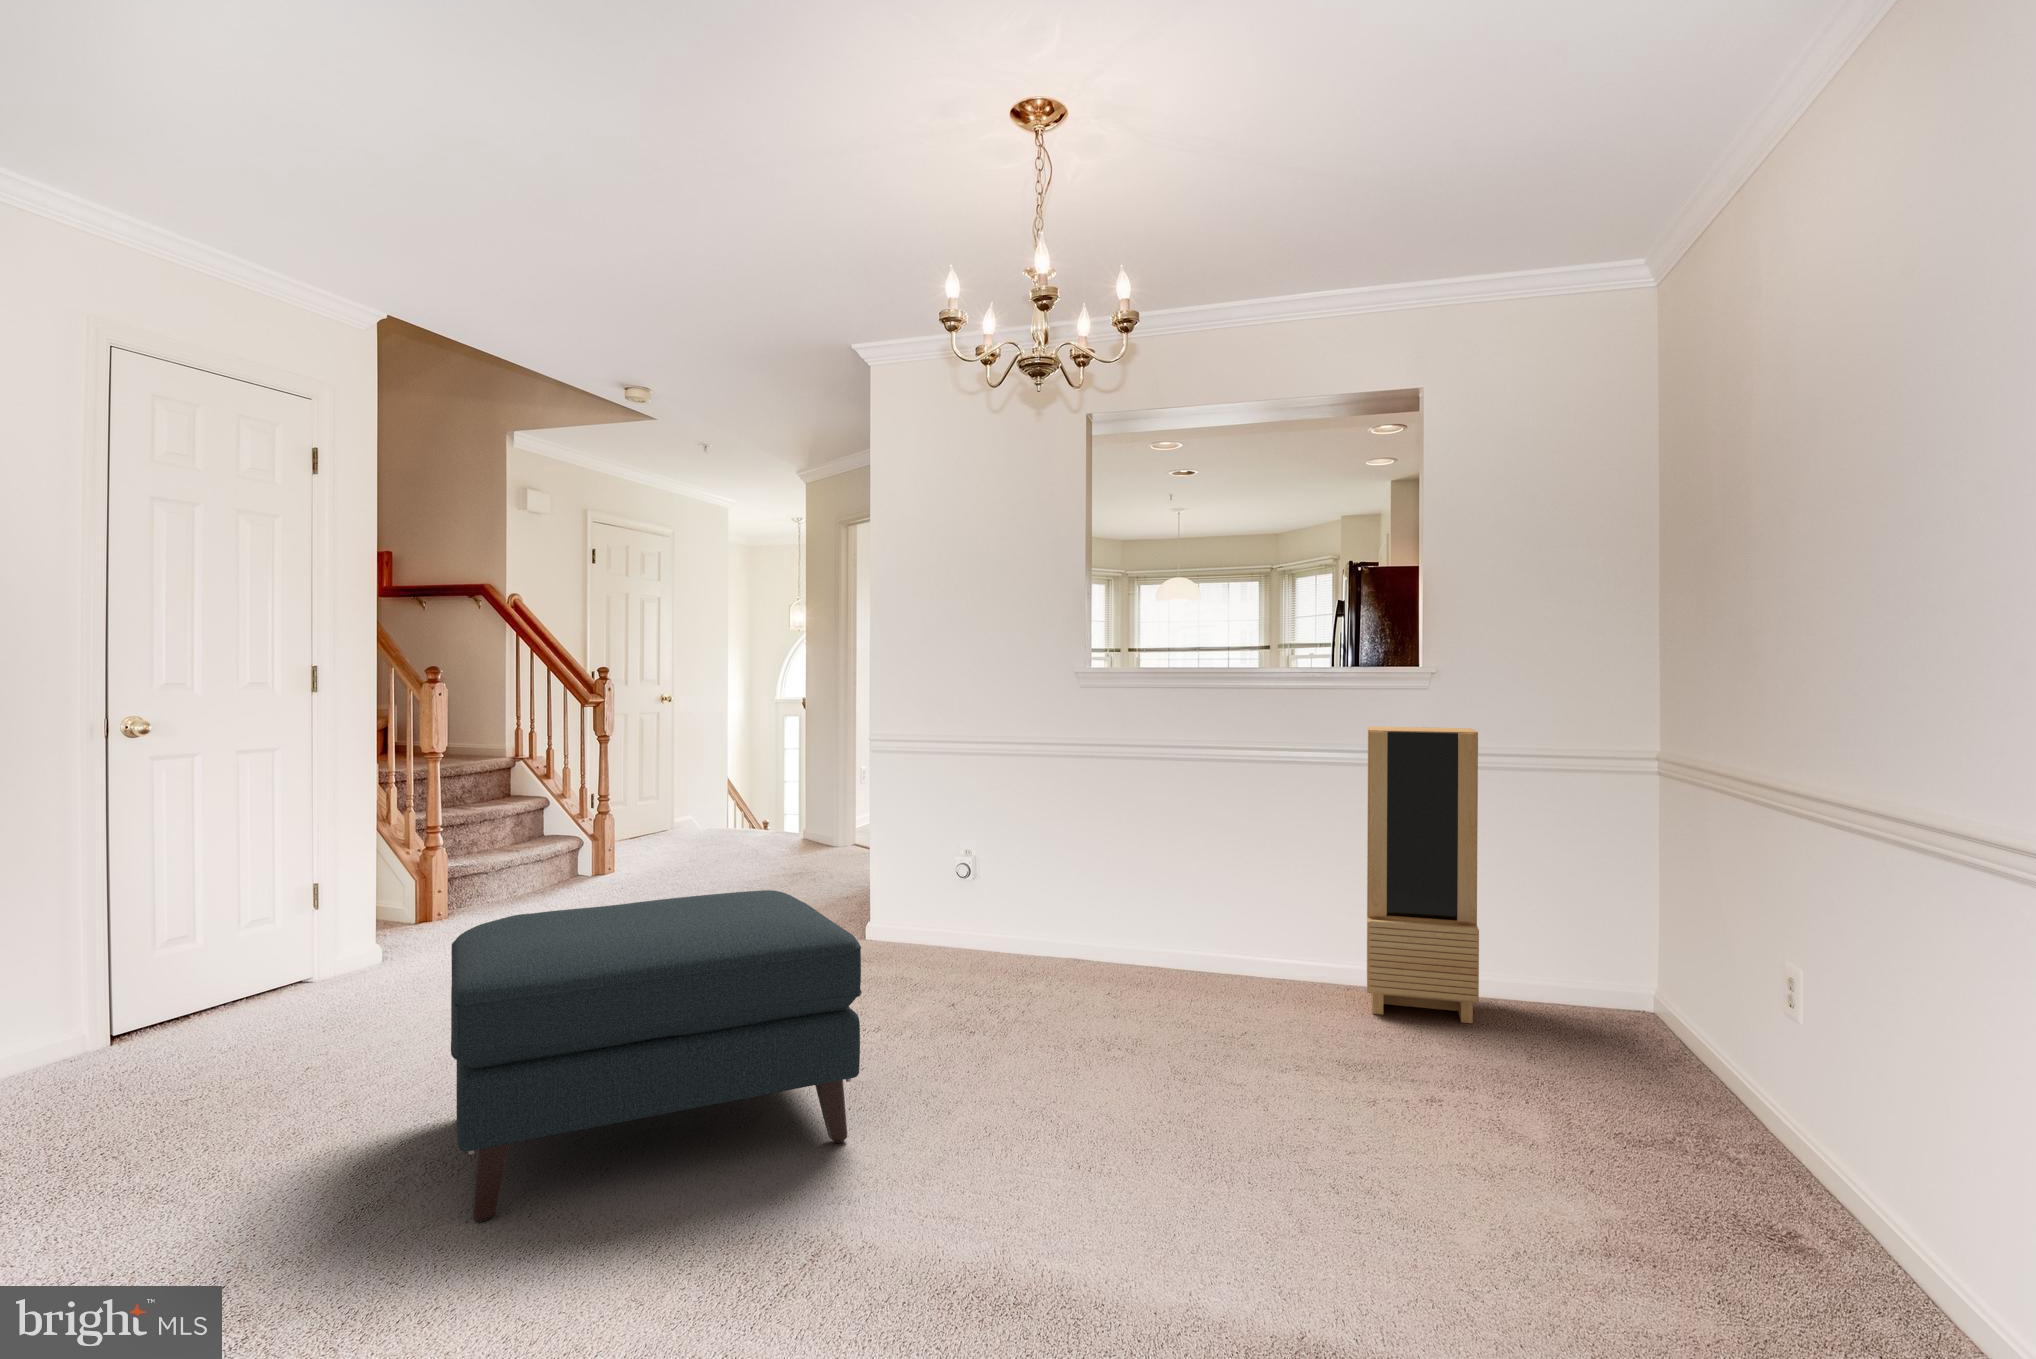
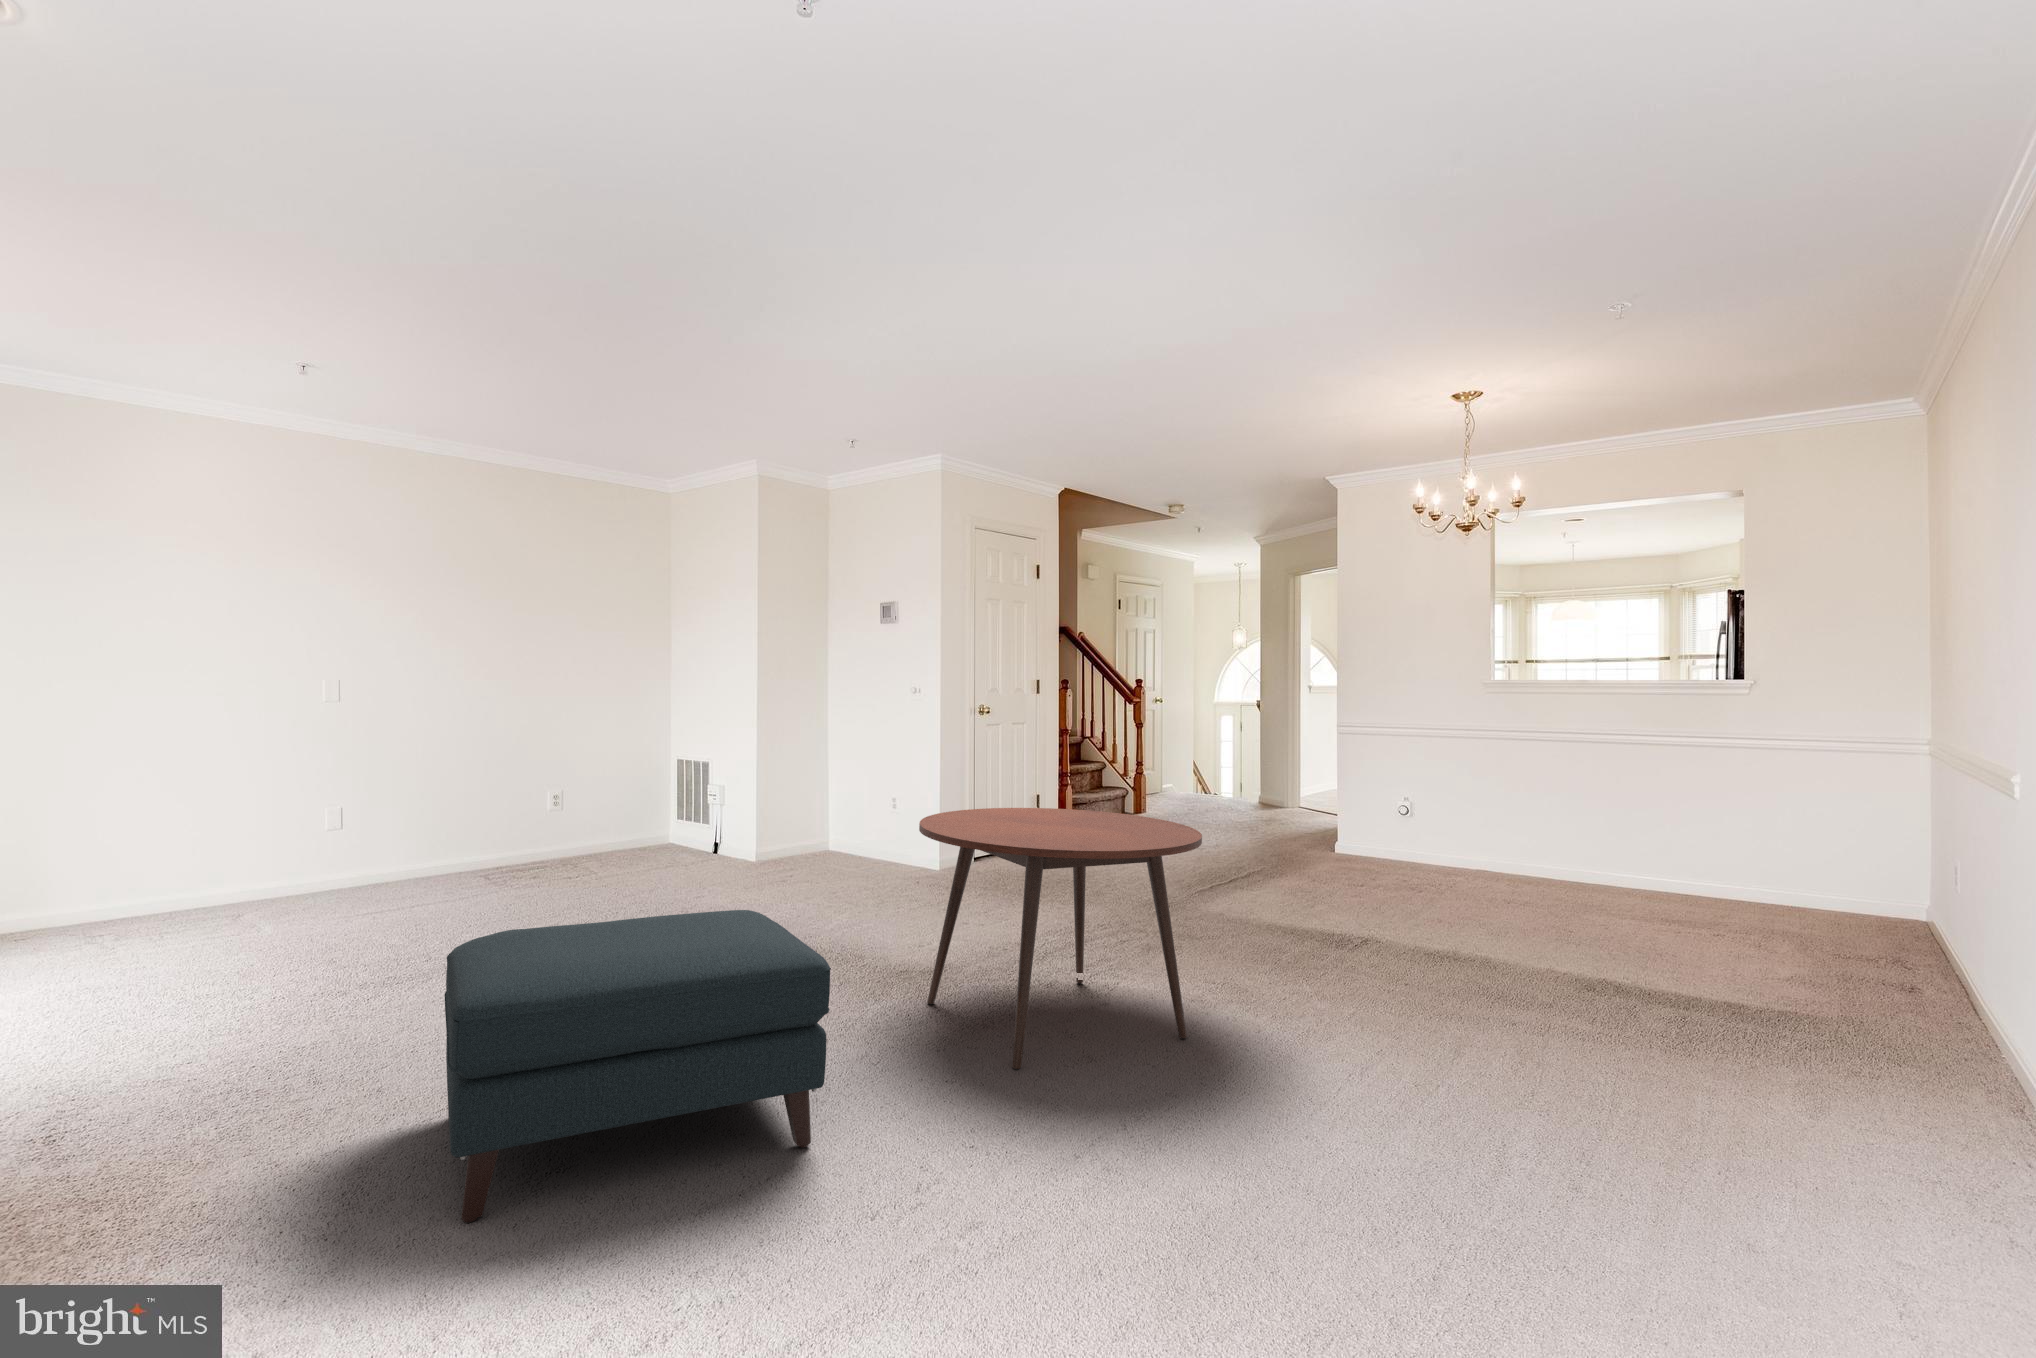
storage cabinet: present [1367,726,1479,1023] -> none [1276,772,1380,1040]
dining table: none [959,778,1275,1060] -> present [919,808,1202,1069]

